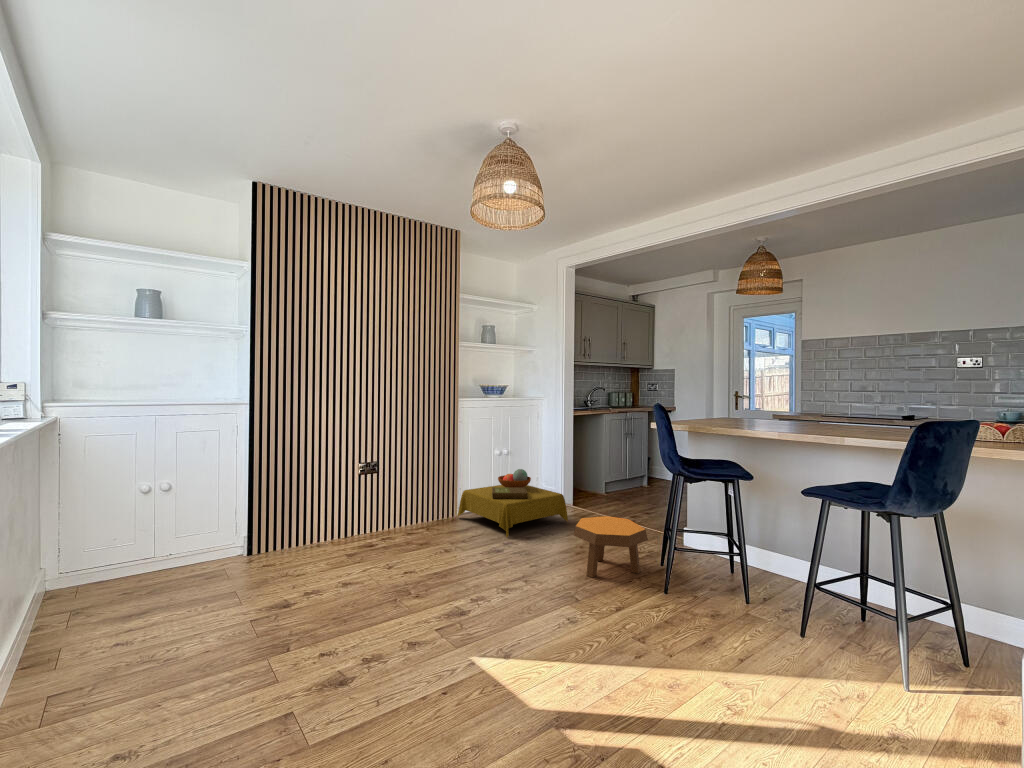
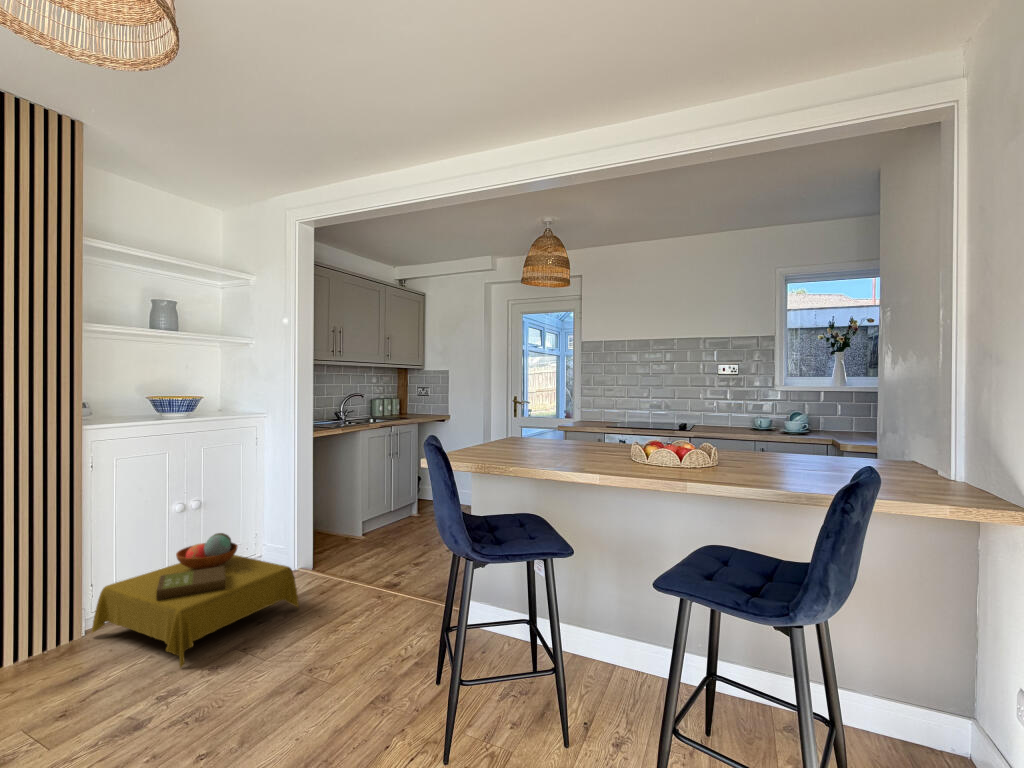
footstool: present [574,516,648,578] -> none [295,610,418,737]

